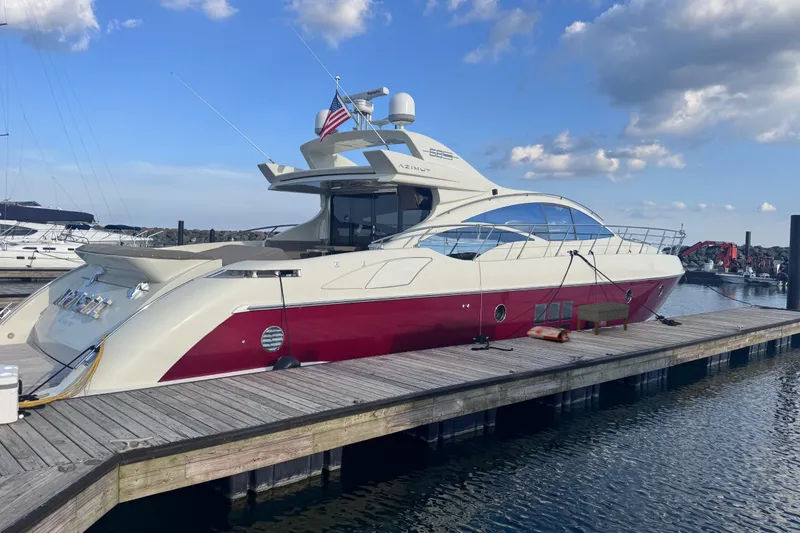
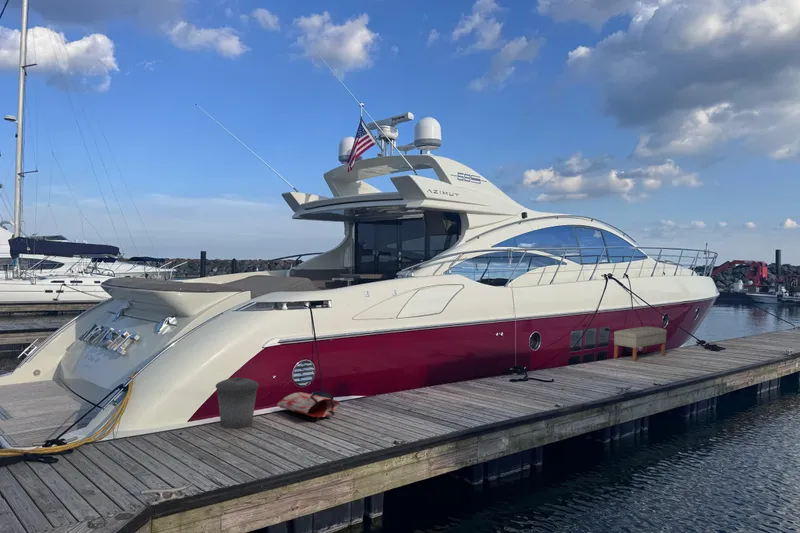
bag: present [527,326,571,343] -> present [277,392,340,421]
trash can: none [186,340,227,388] -> present [216,377,258,429]

